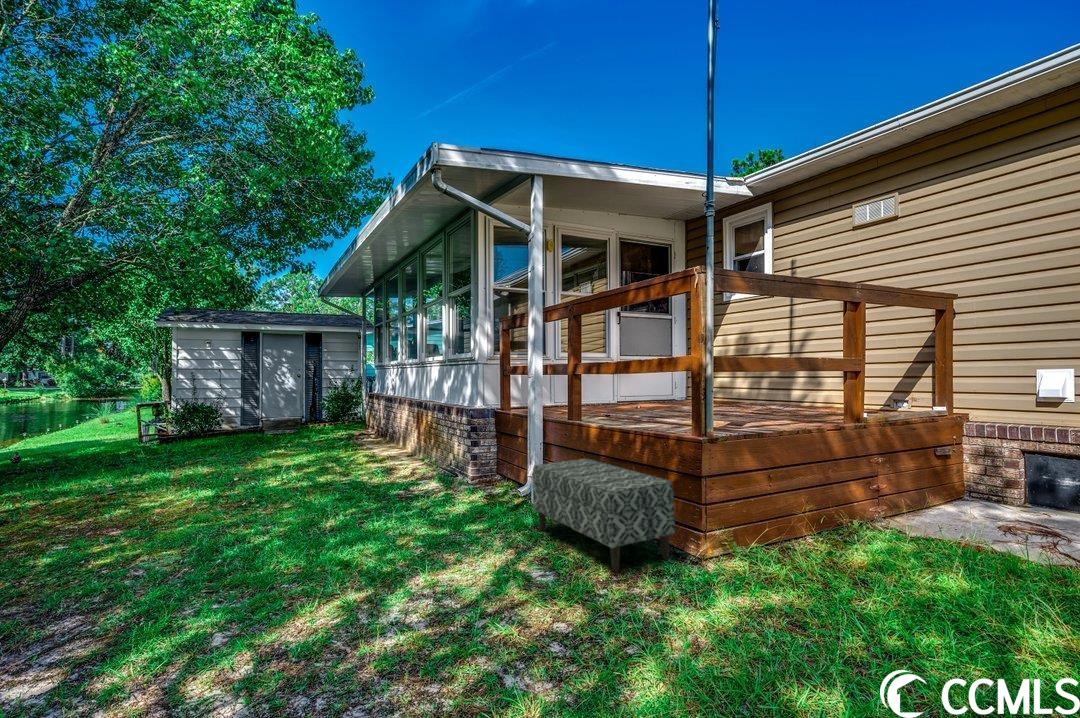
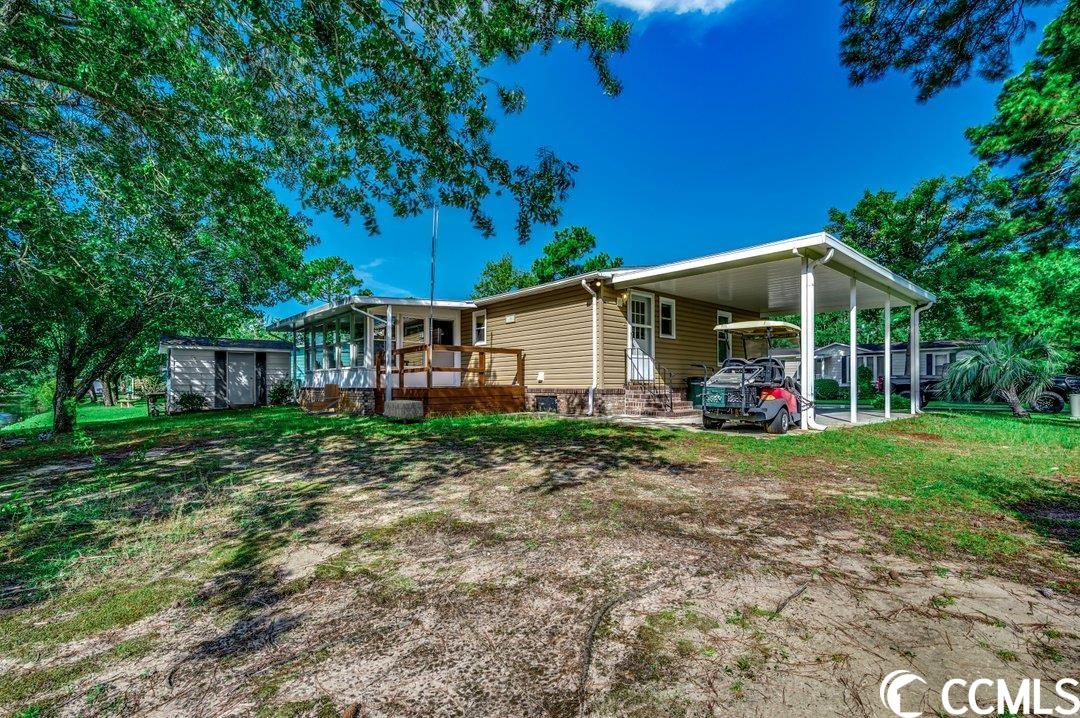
lounge chair: none [349,394,427,474] -> present [304,384,343,417]

